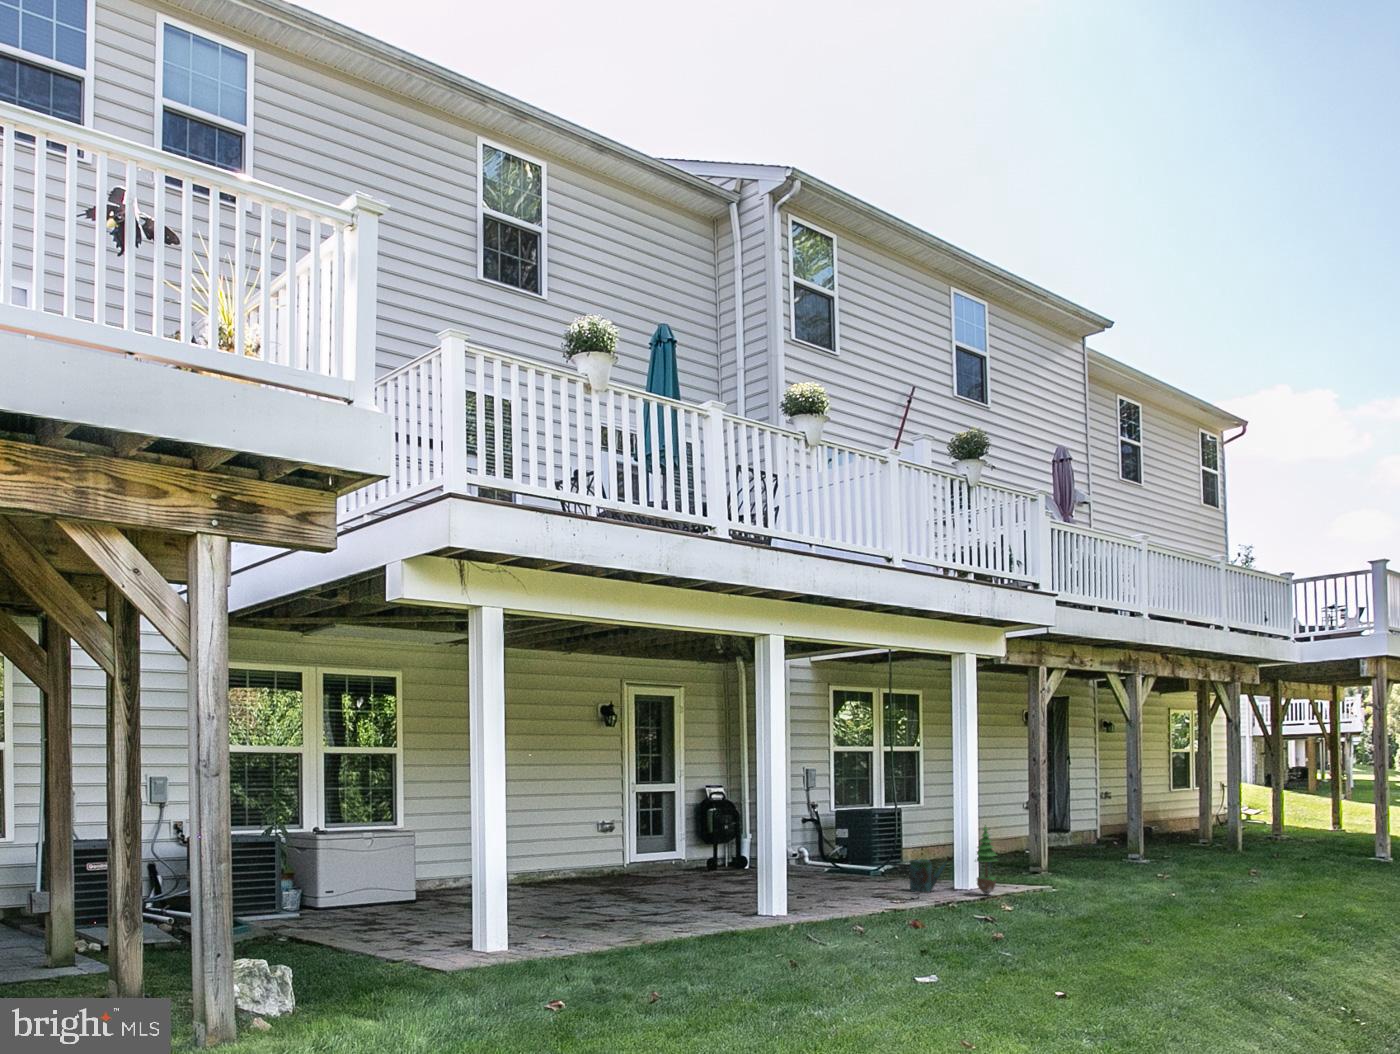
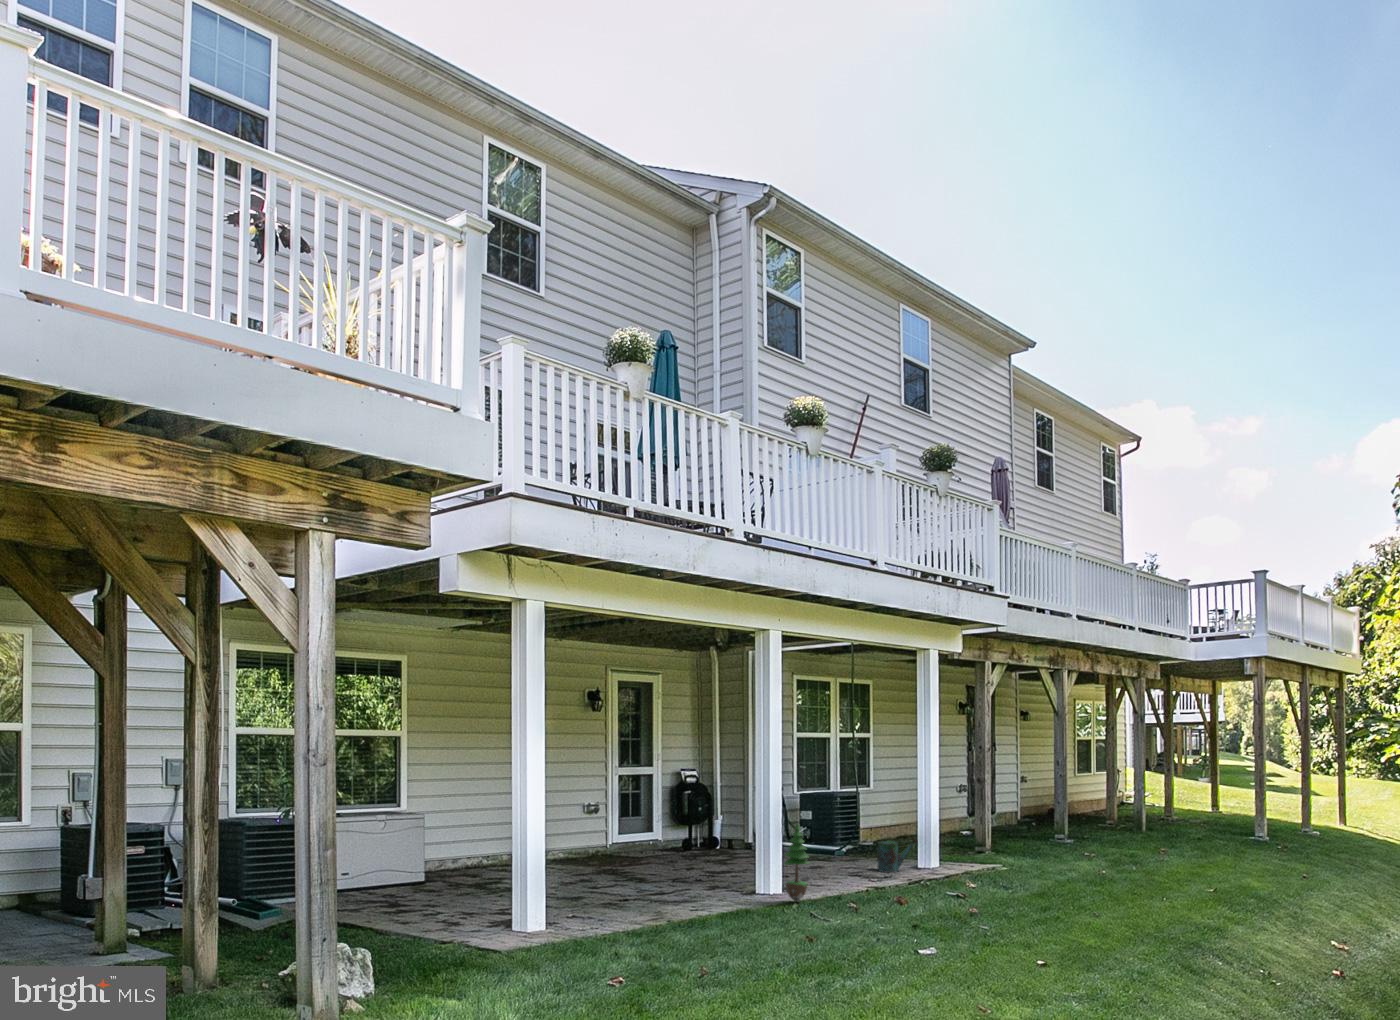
potted tree: present [977,825,997,894] -> present [784,824,809,902]

